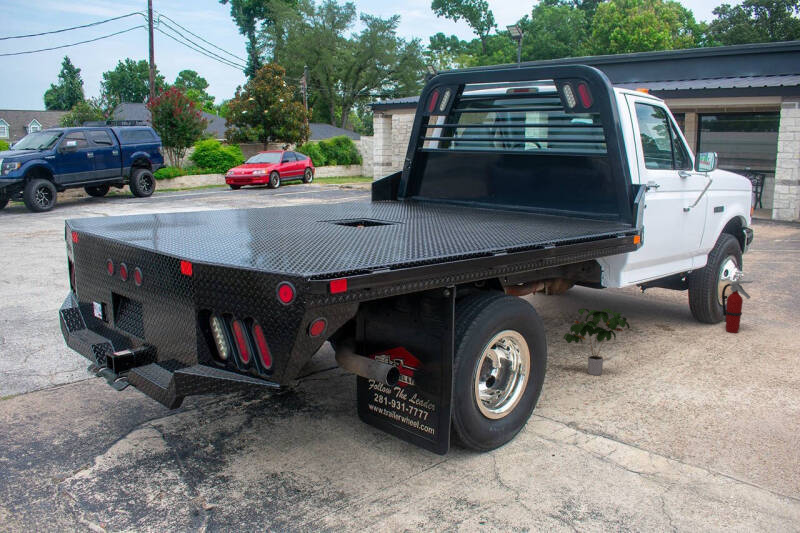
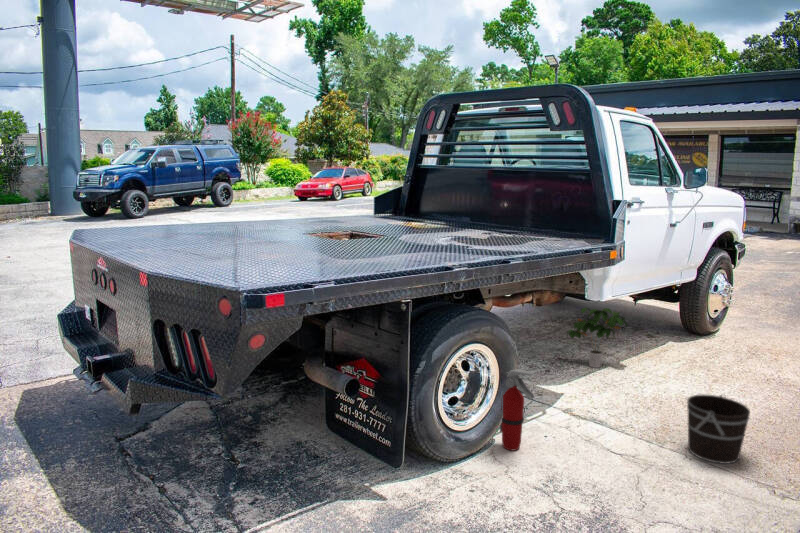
fire extinguisher: present [722,281,753,333] -> present [500,369,536,451]
bucket: none [705,401,776,478] -> present [687,395,750,464]

